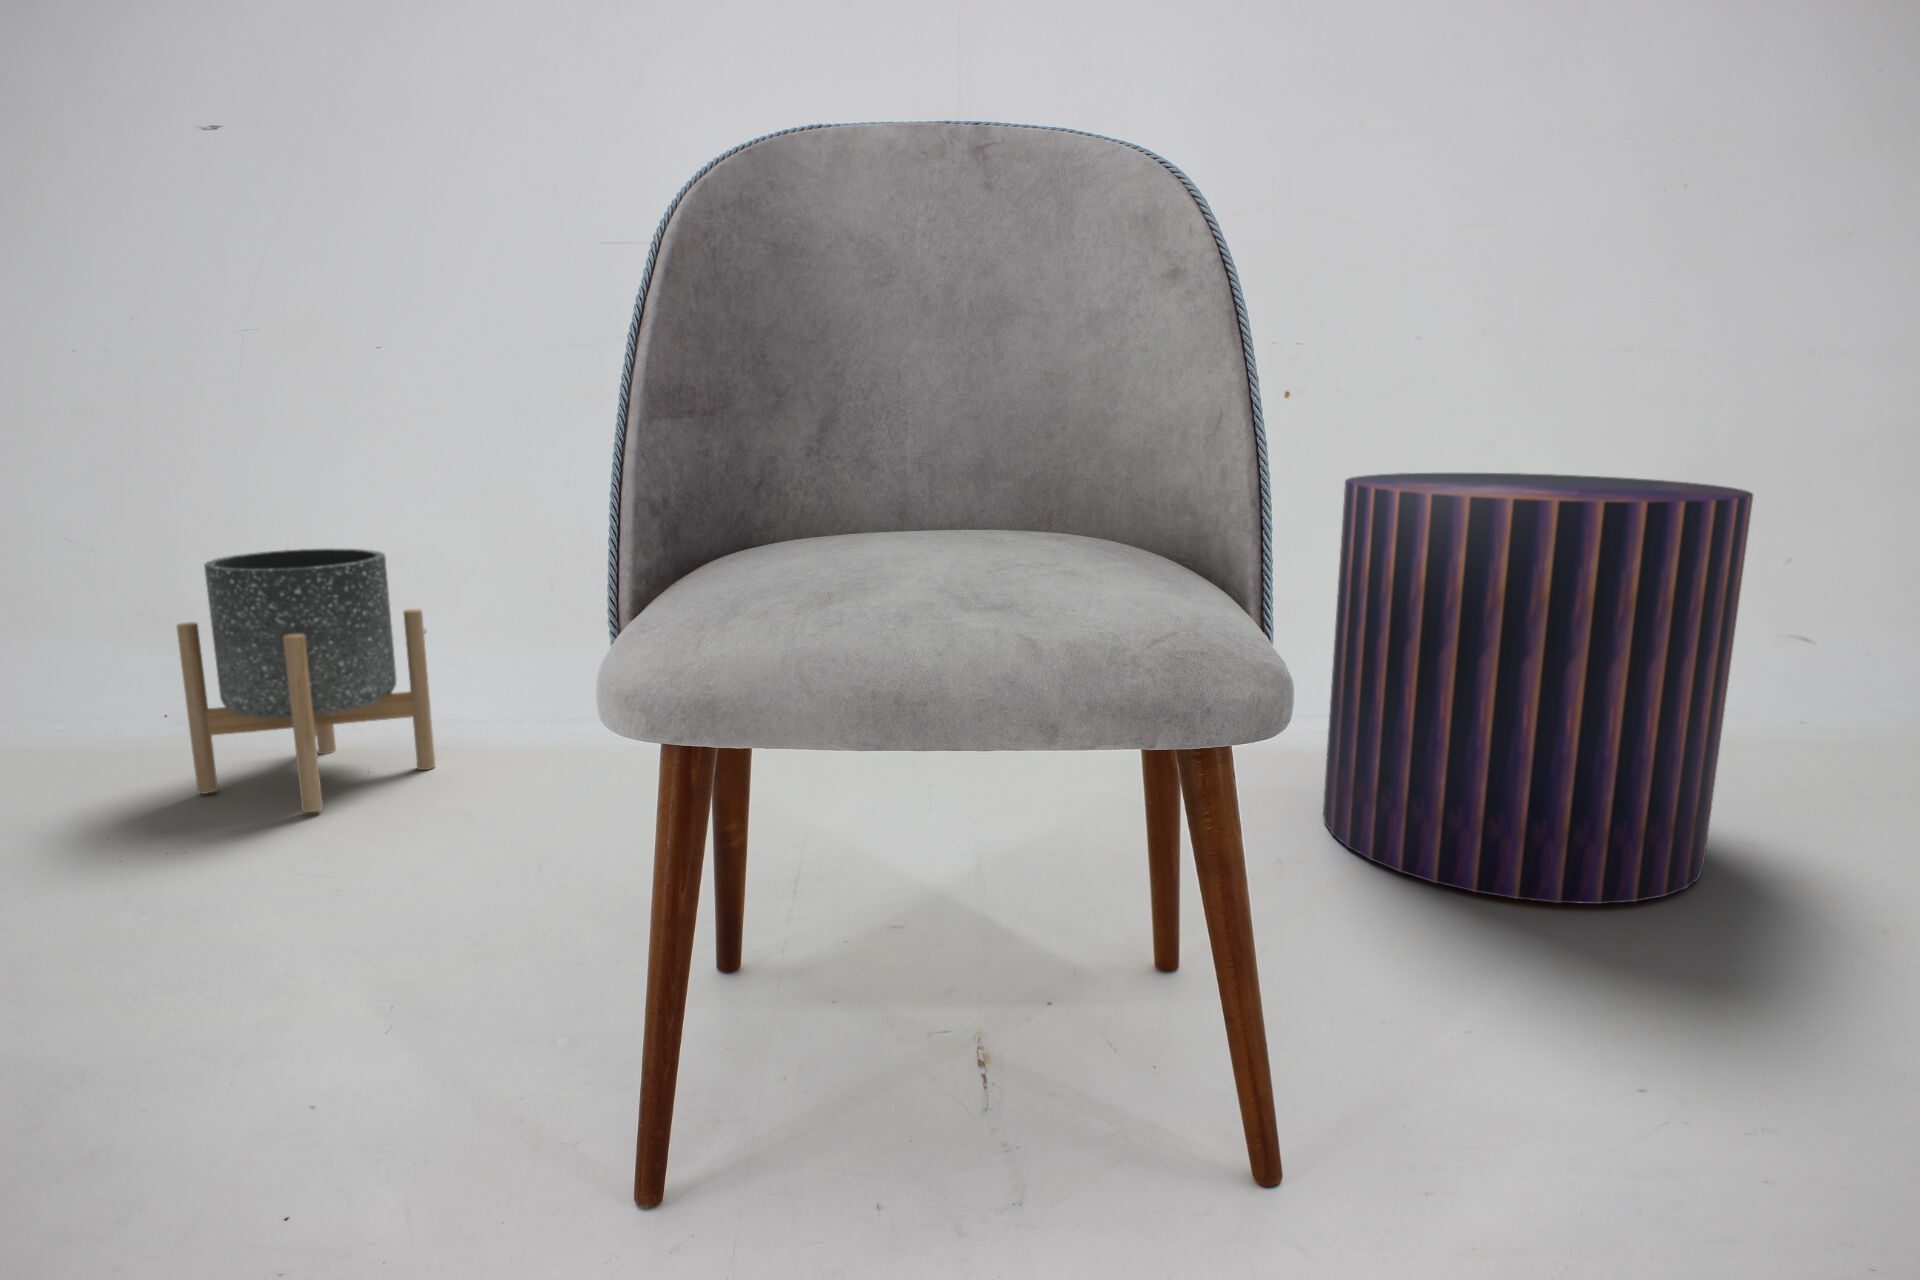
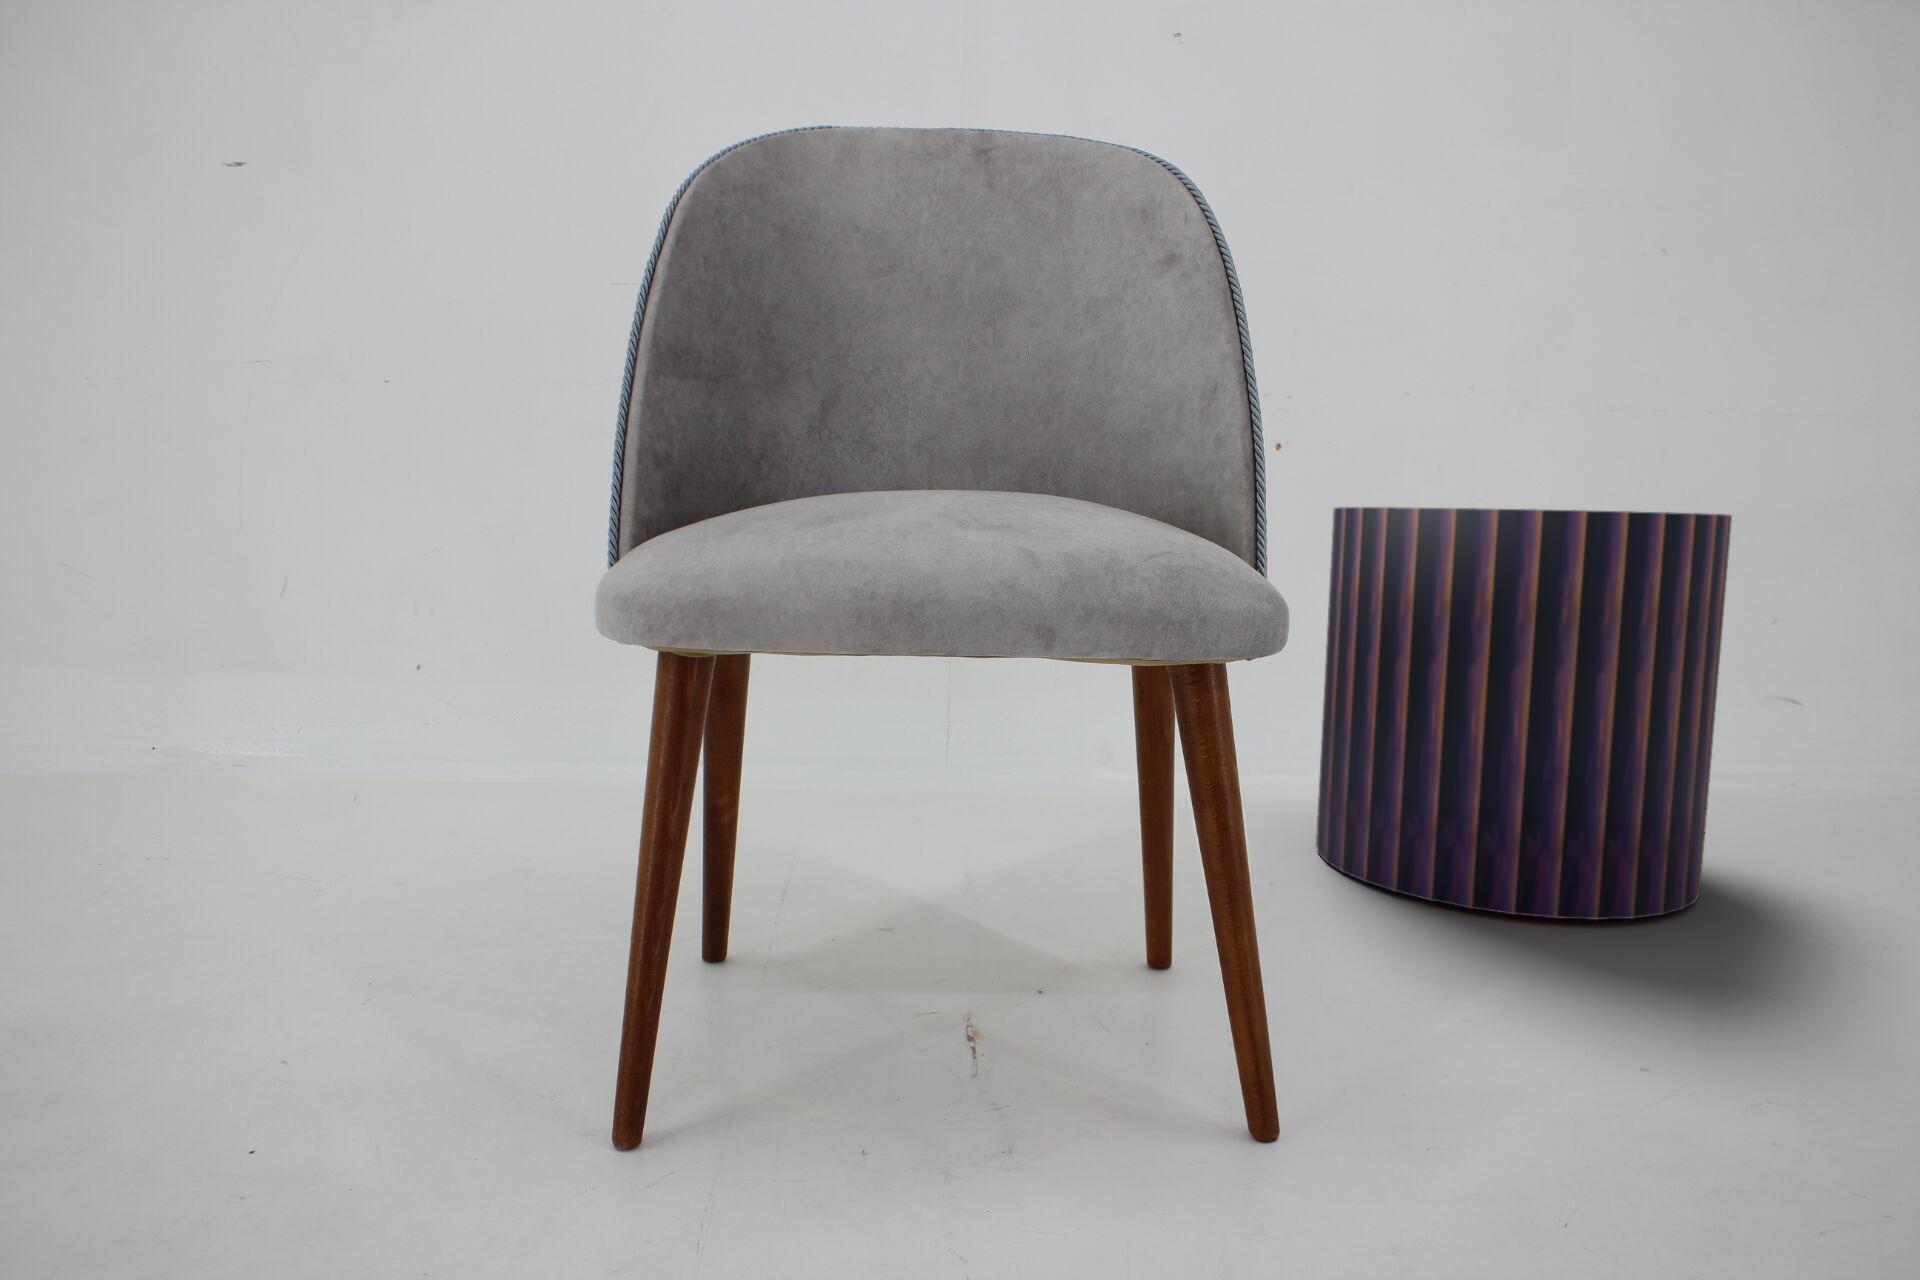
planter: present [176,549,435,812] -> none [163,570,415,825]

